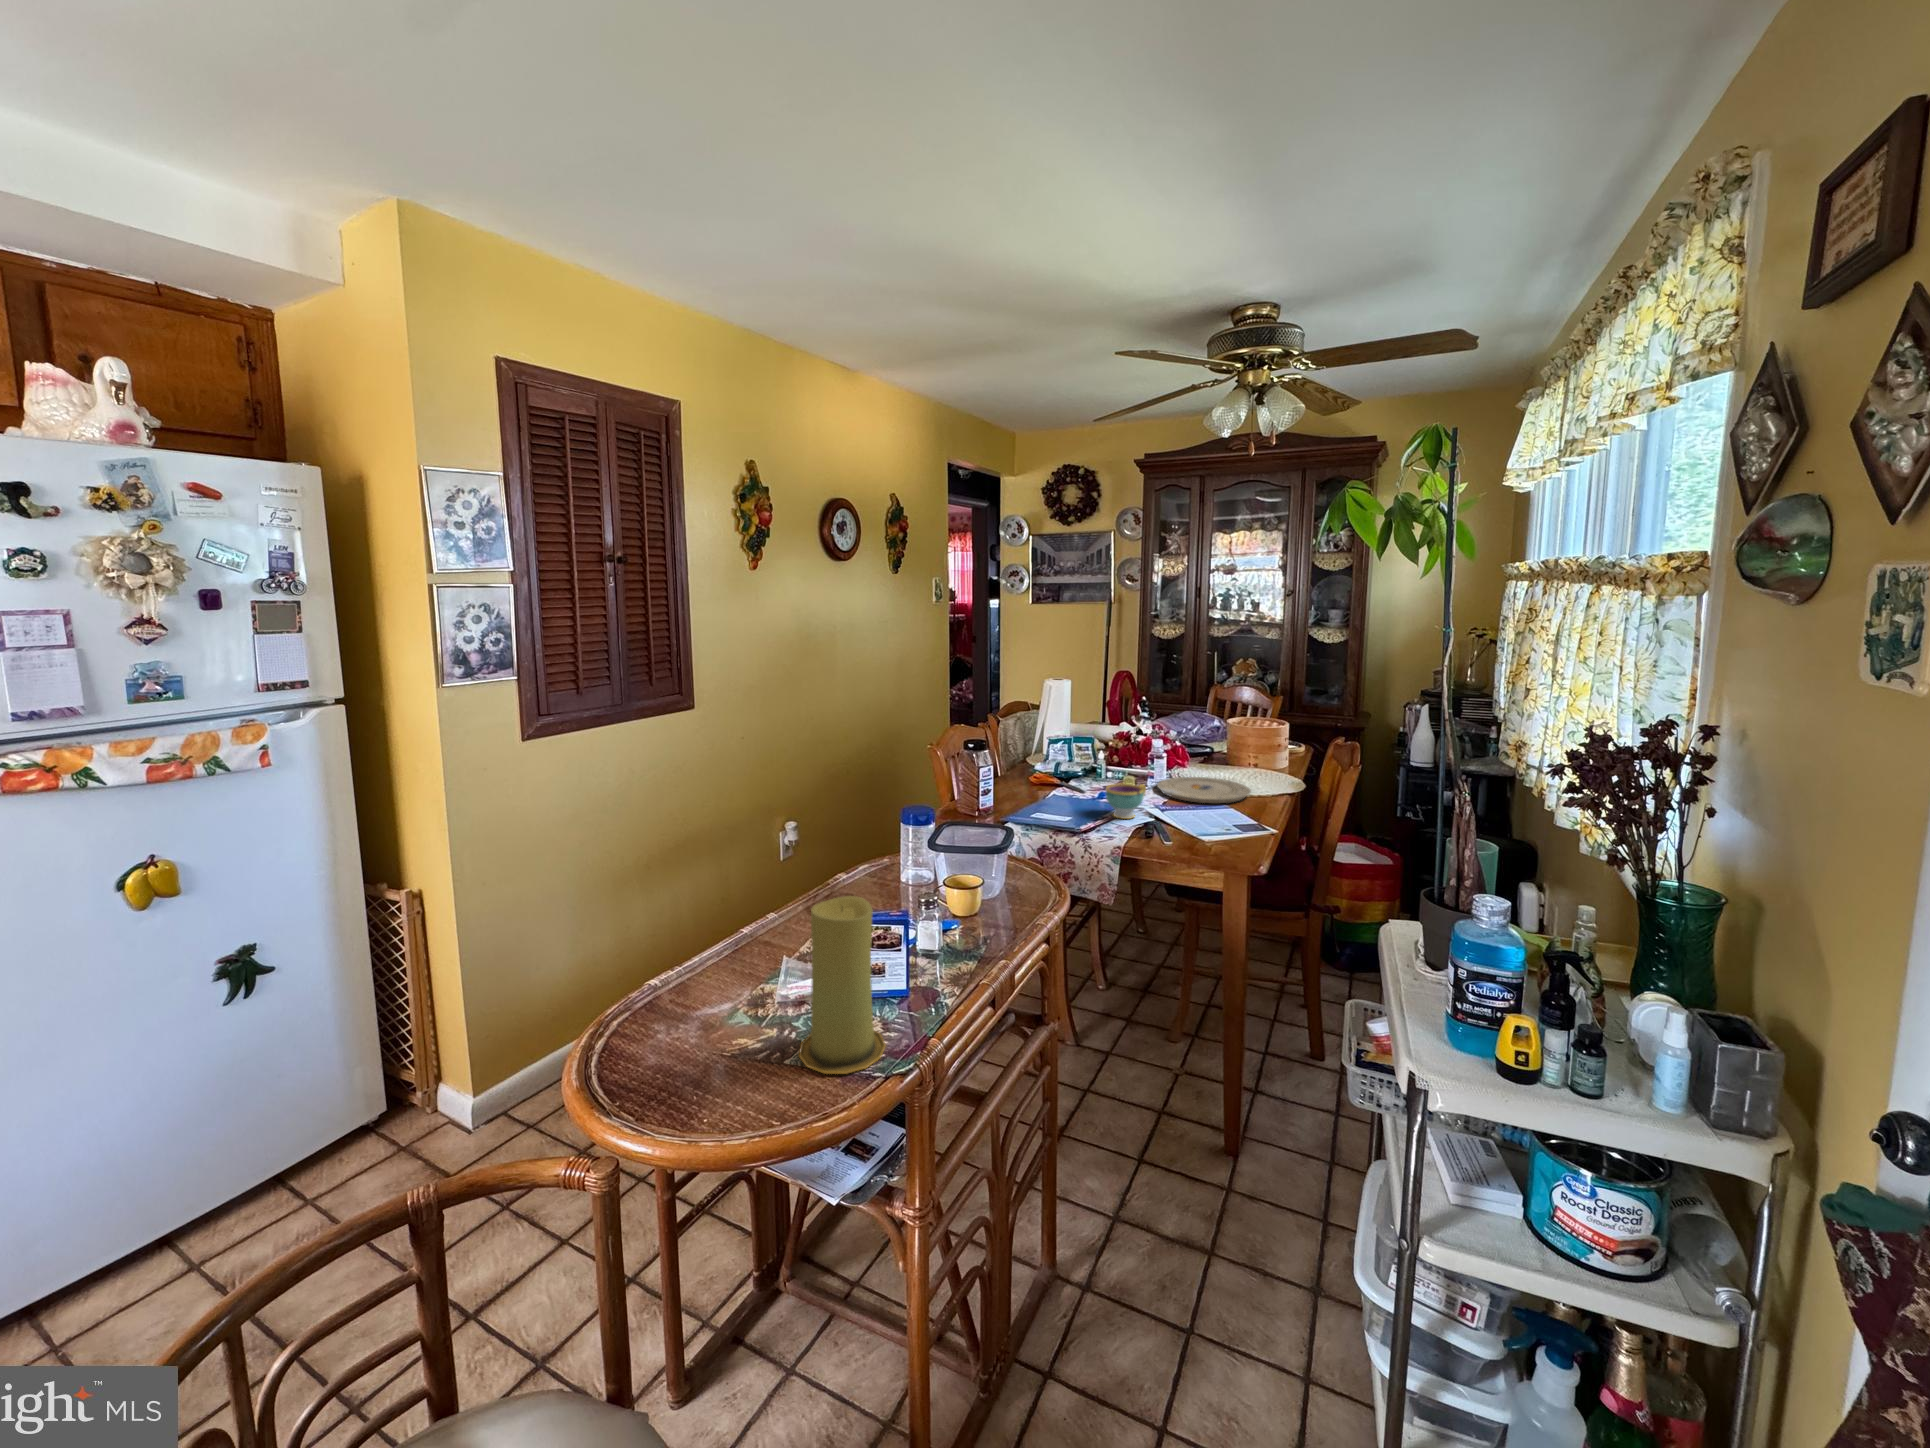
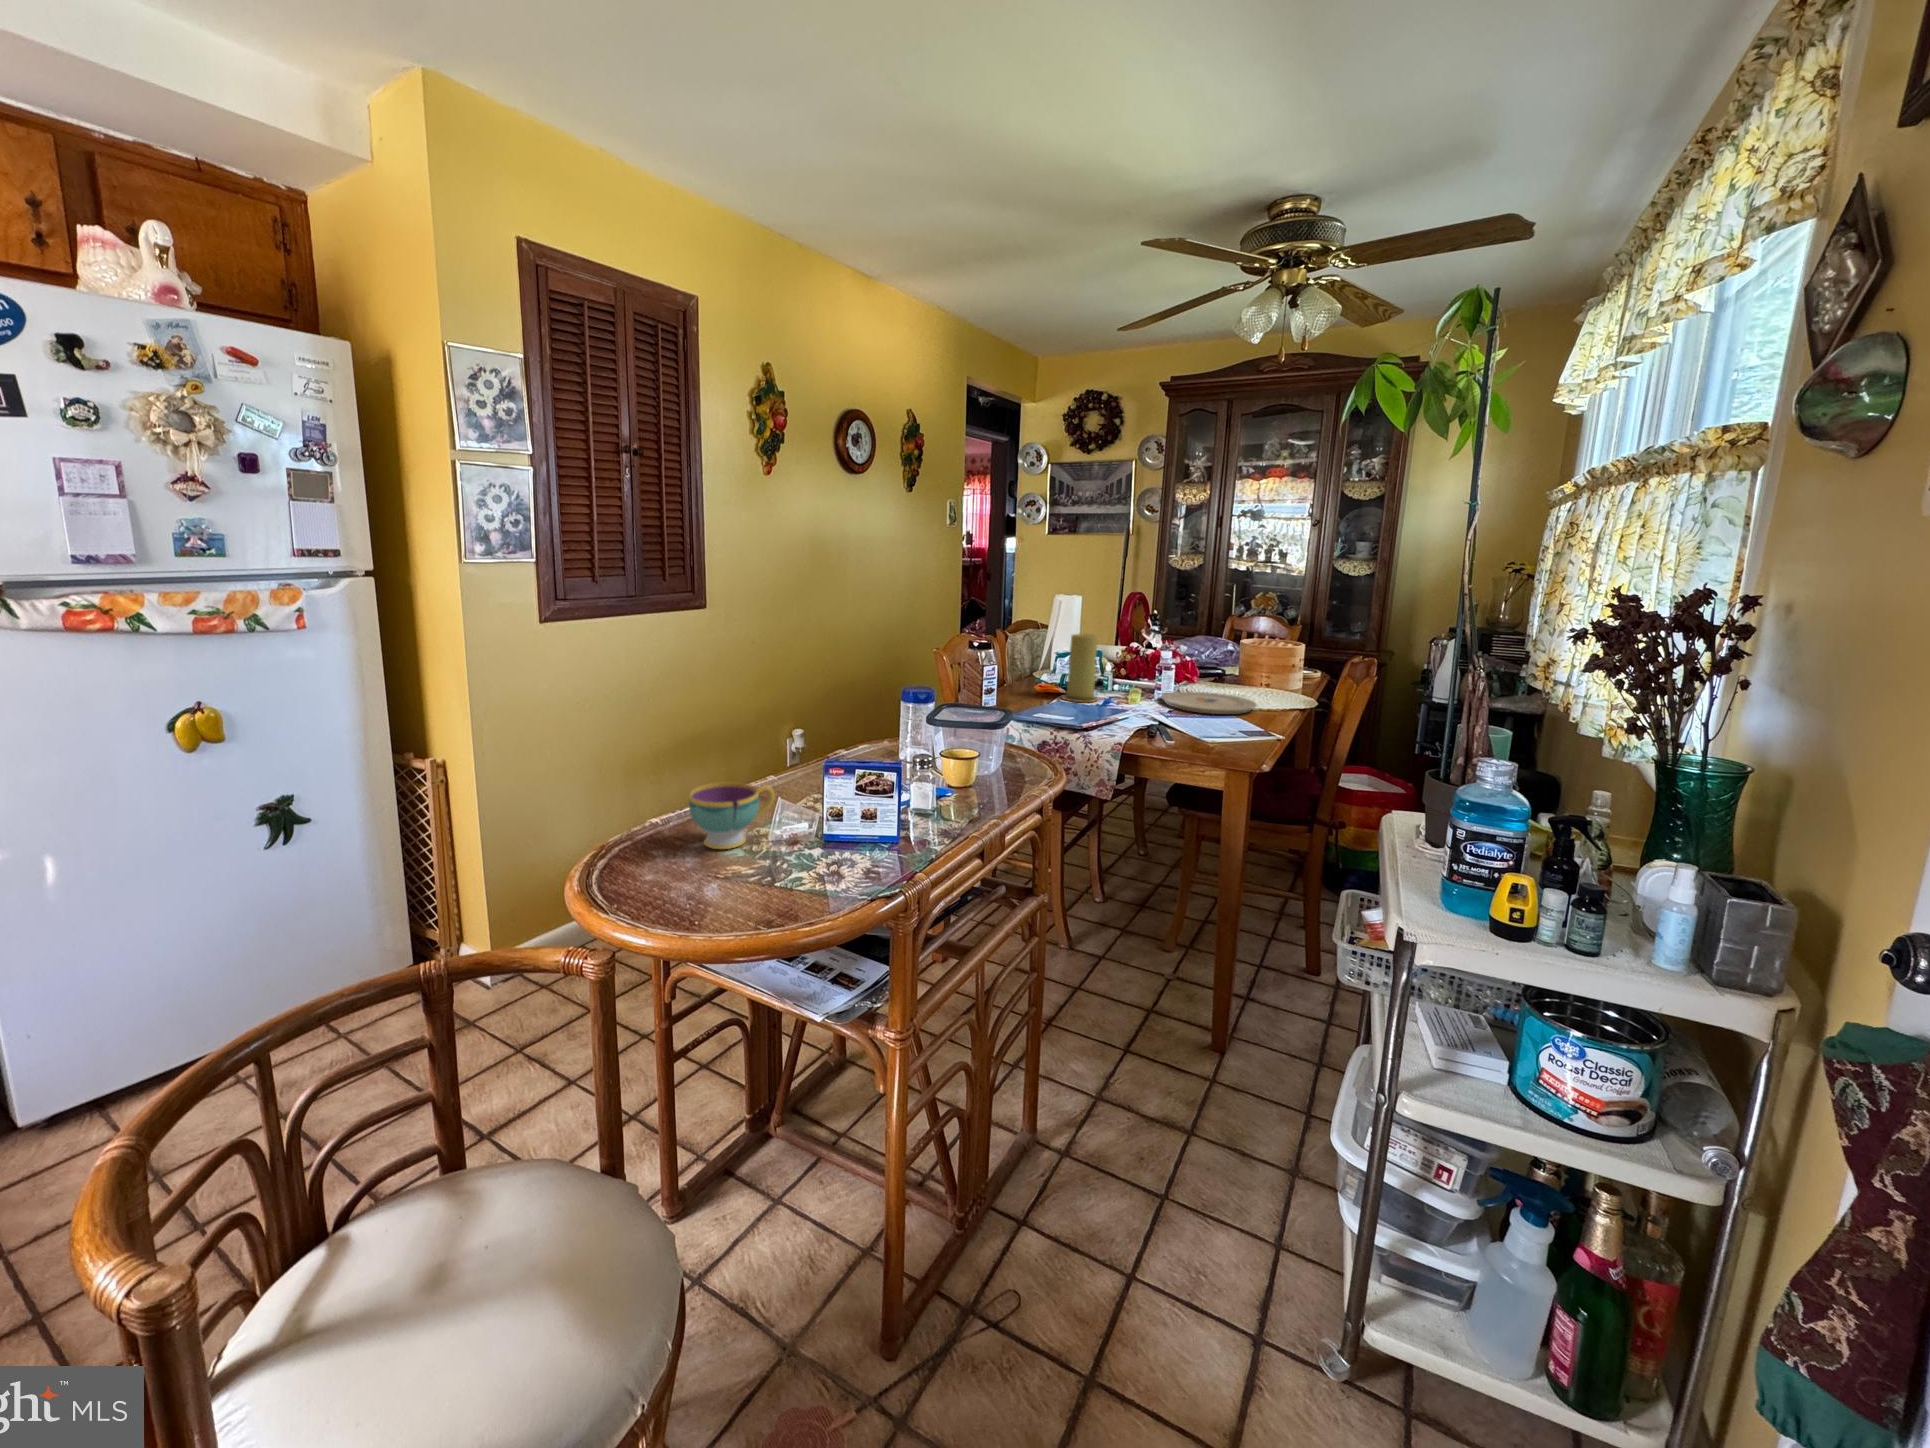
teacup: present [1106,784,1146,819] -> present [689,782,775,849]
candle: present [799,896,886,1074] -> present [1062,633,1098,702]

